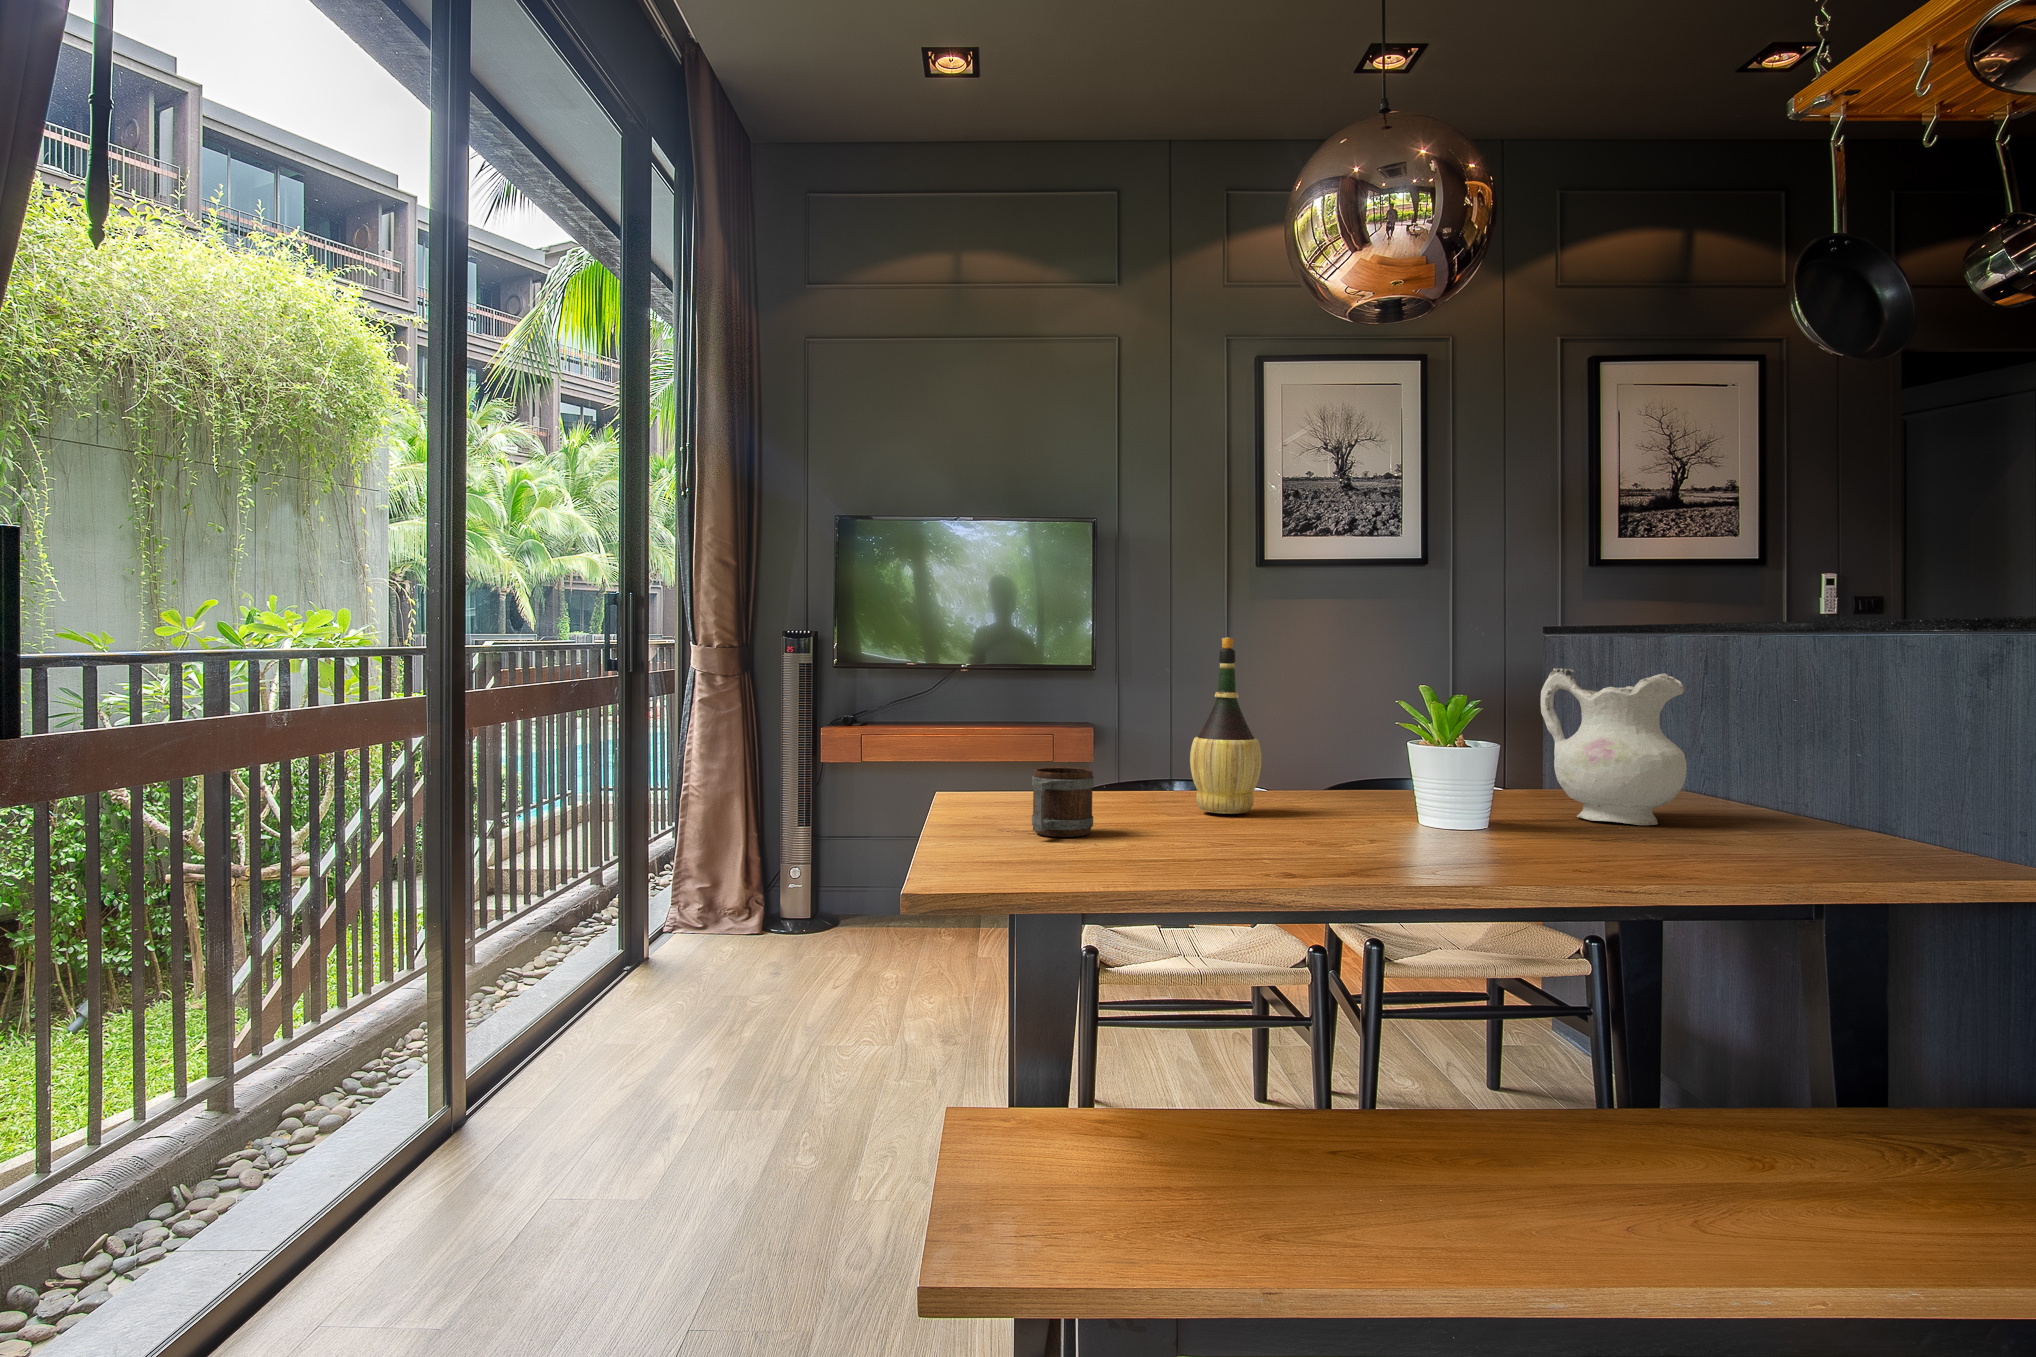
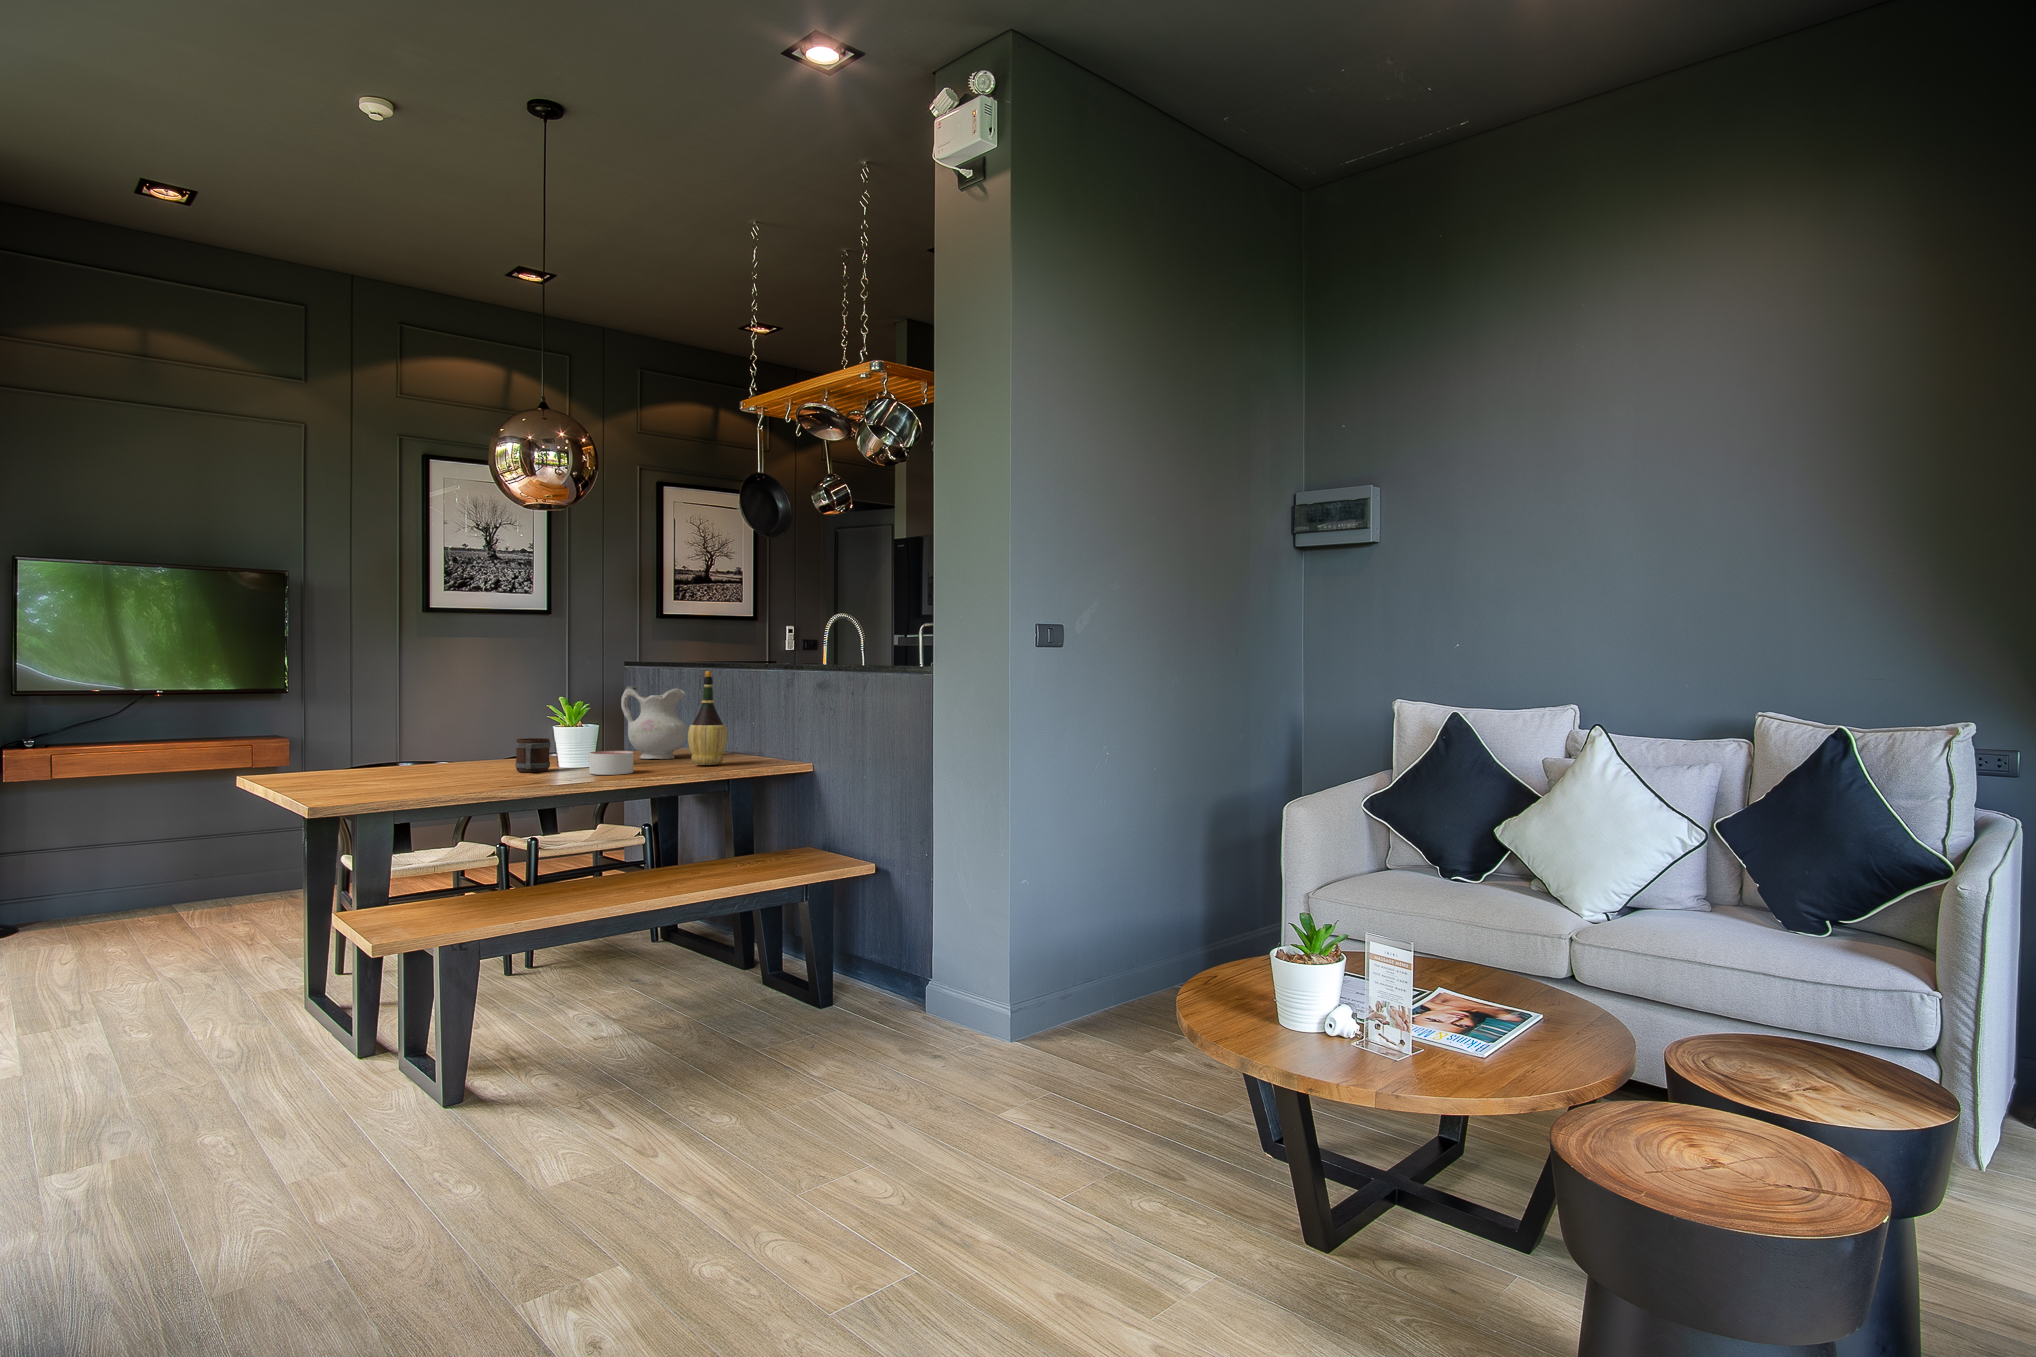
wine bottle: present [1190,637,1262,814] -> present [688,671,727,765]
mug: present [1032,767,1094,837] -> present [515,738,550,772]
candle: none [1473,810,1576,871] -> present [589,751,634,775]

